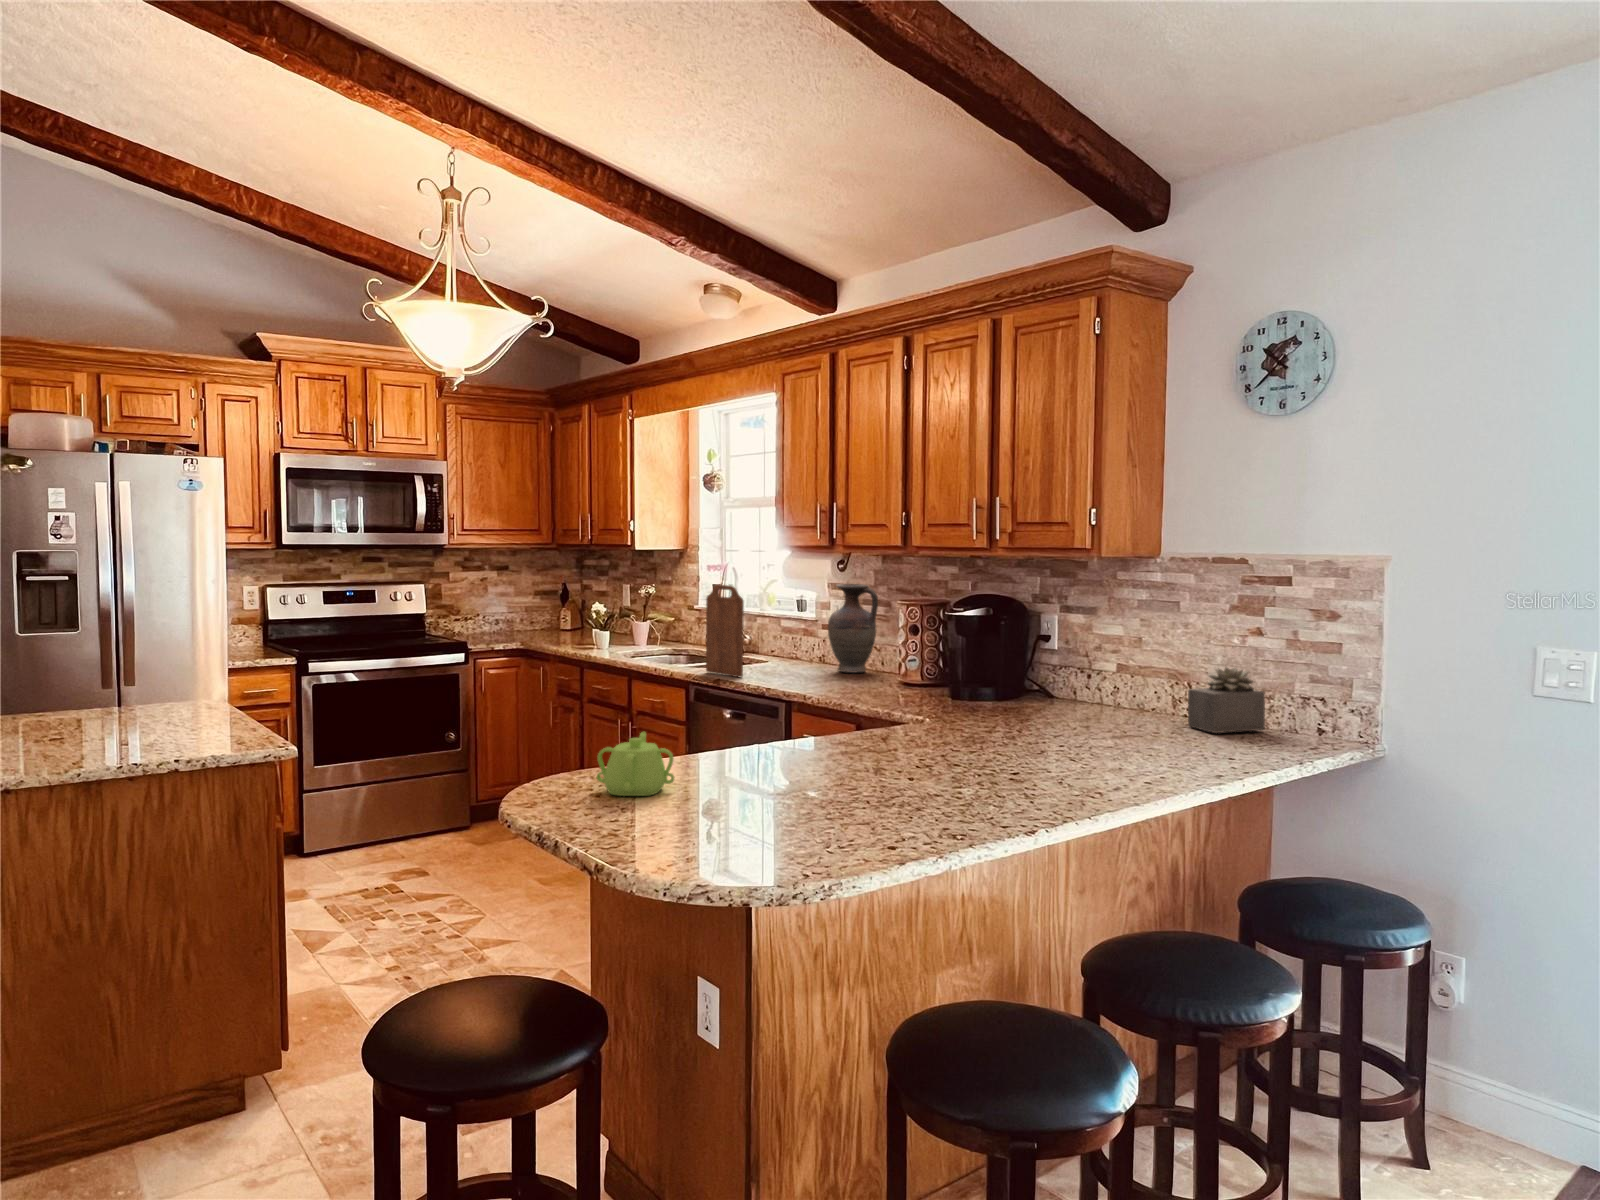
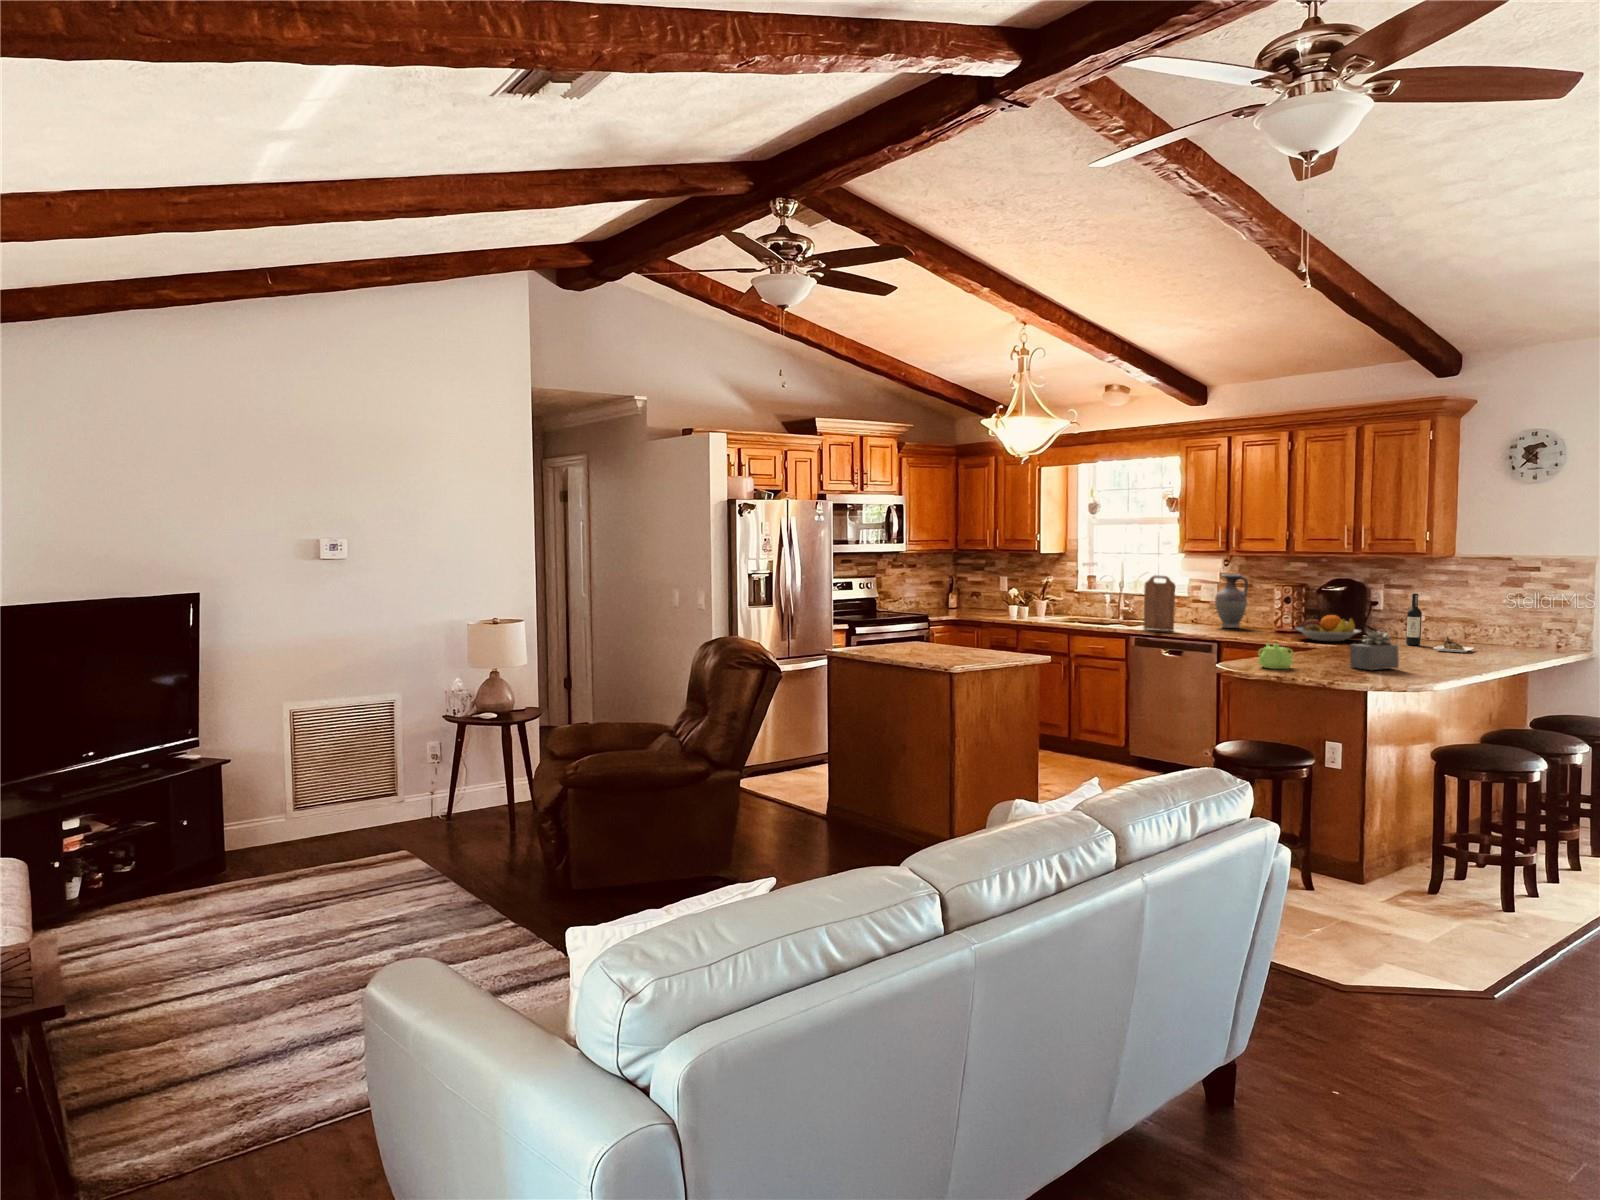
wine bottle: none [1057,624,1157,744] -> present [1406,594,1474,652]
fruit bowl: none [890,659,998,707] -> present [1296,615,1360,641]
succulent plant: present [1188,667,1265,733] -> present [1350,631,1399,670]

